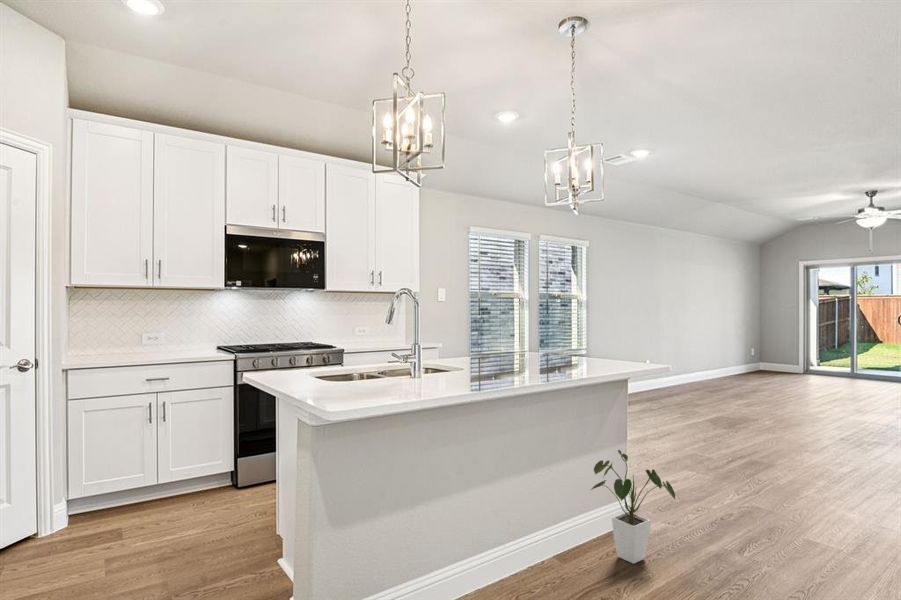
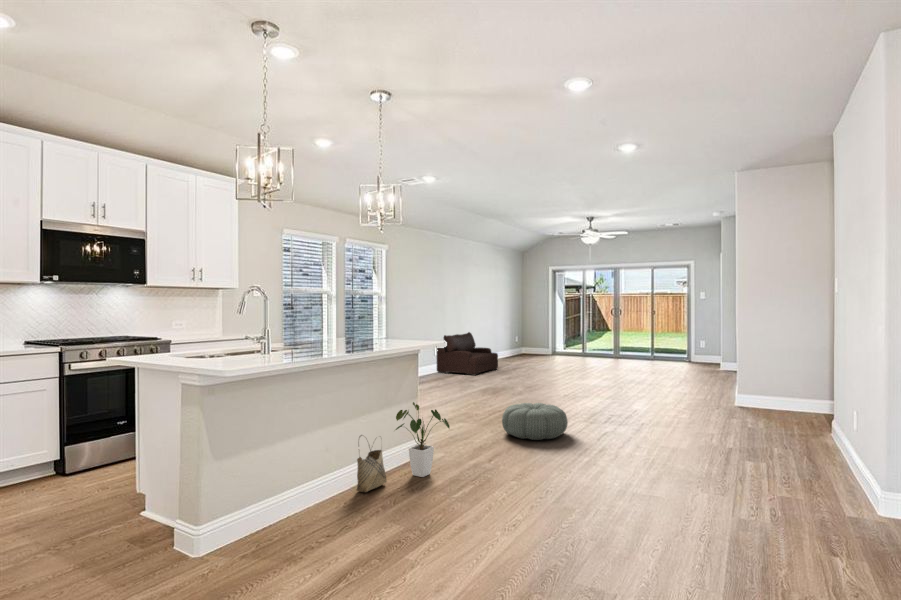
armchair: none [649,342,730,396] -> present [437,332,498,375]
pouf: none [752,455,869,518] -> present [502,403,568,440]
woven basket: none [536,494,579,580] -> present [357,435,387,492]

